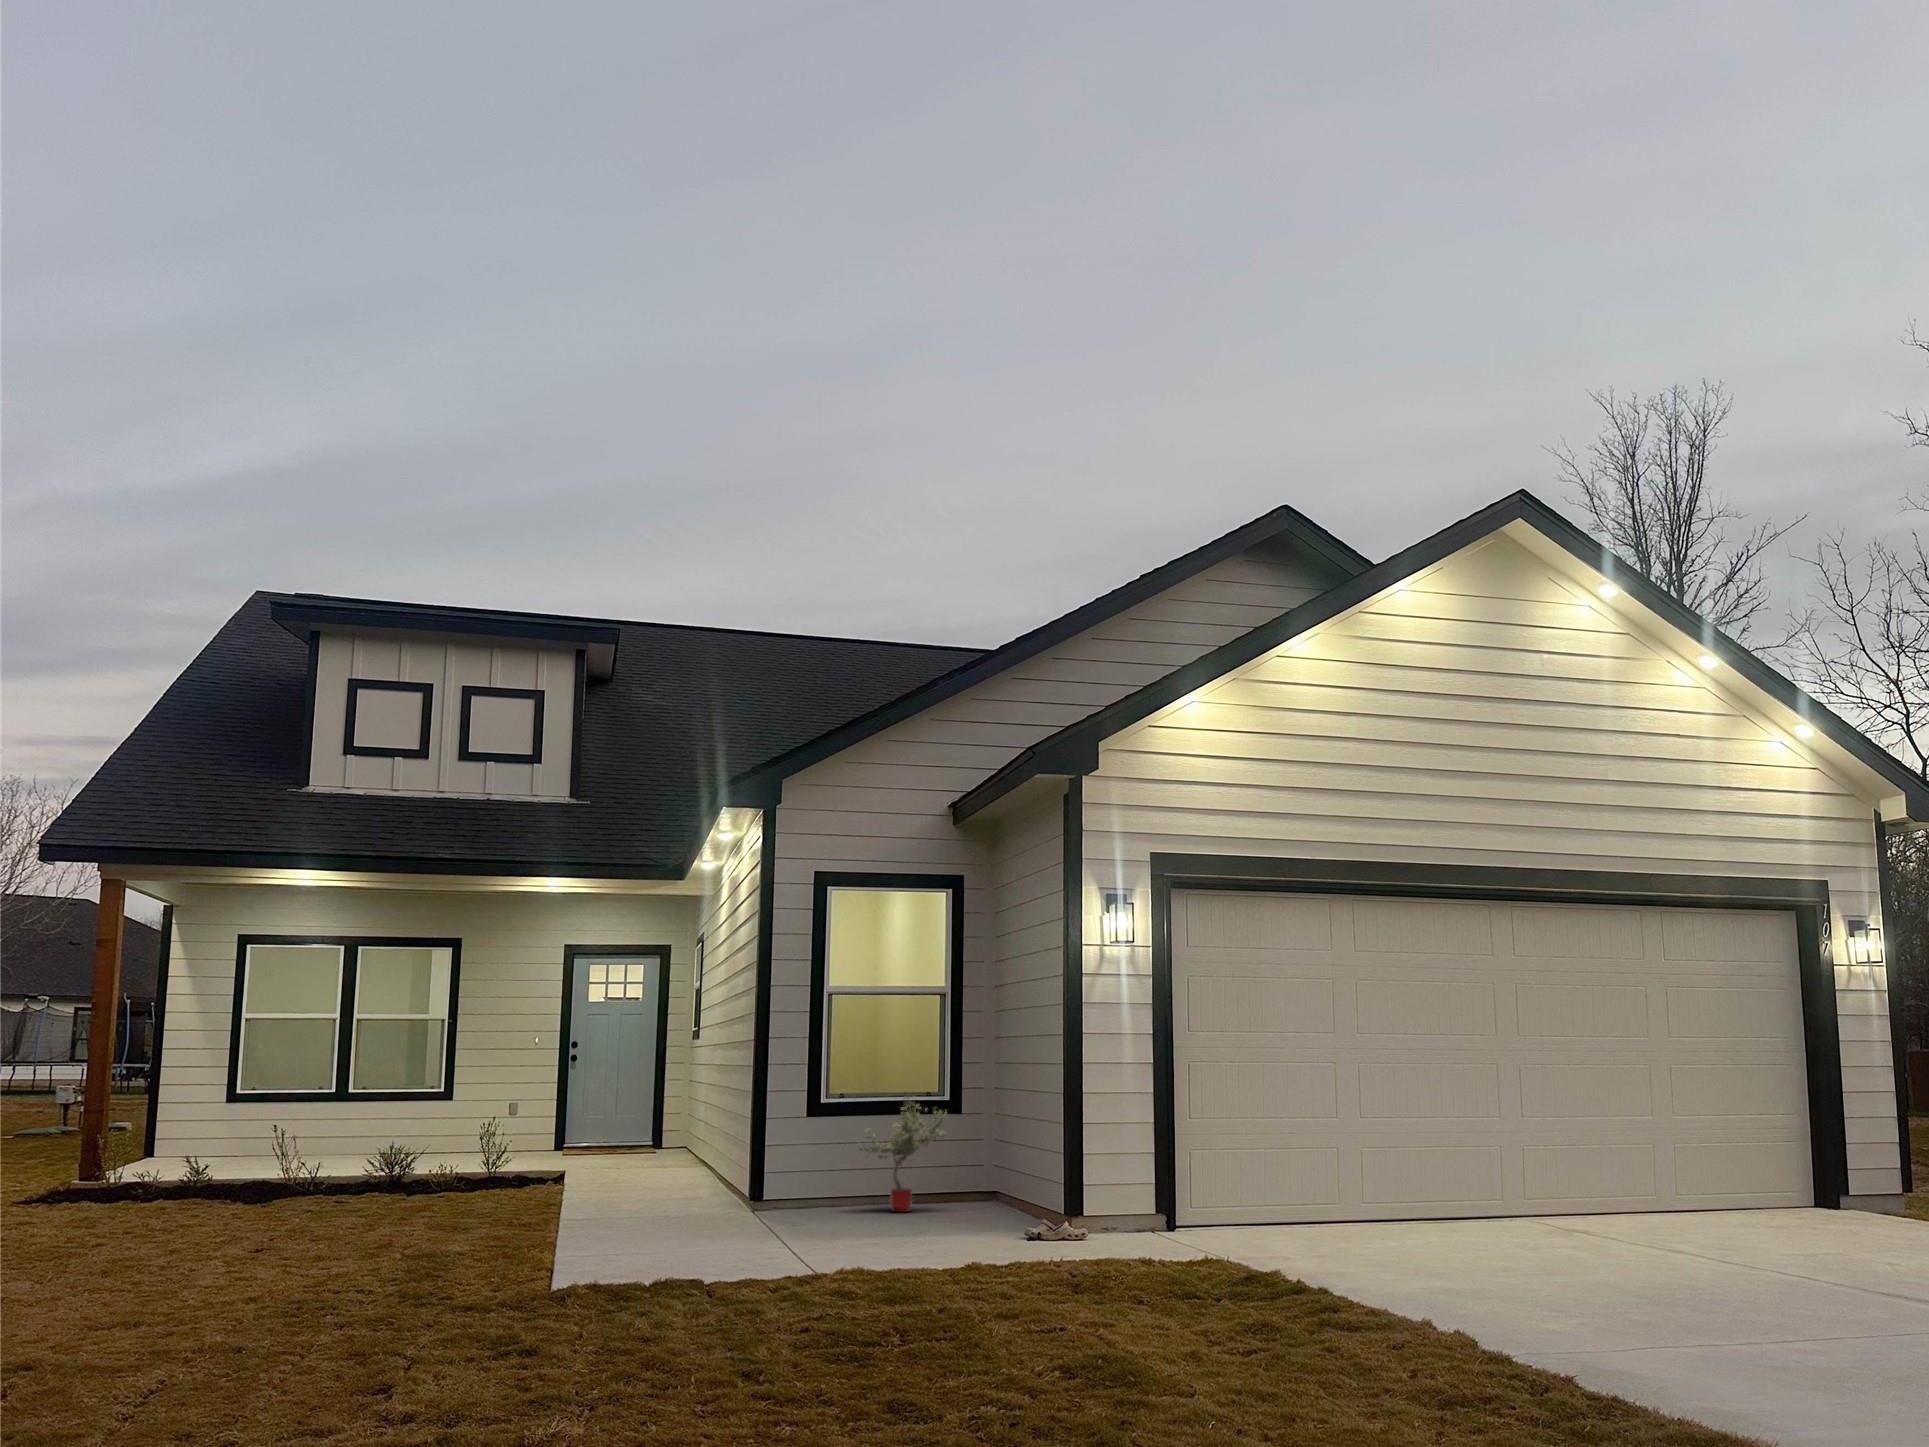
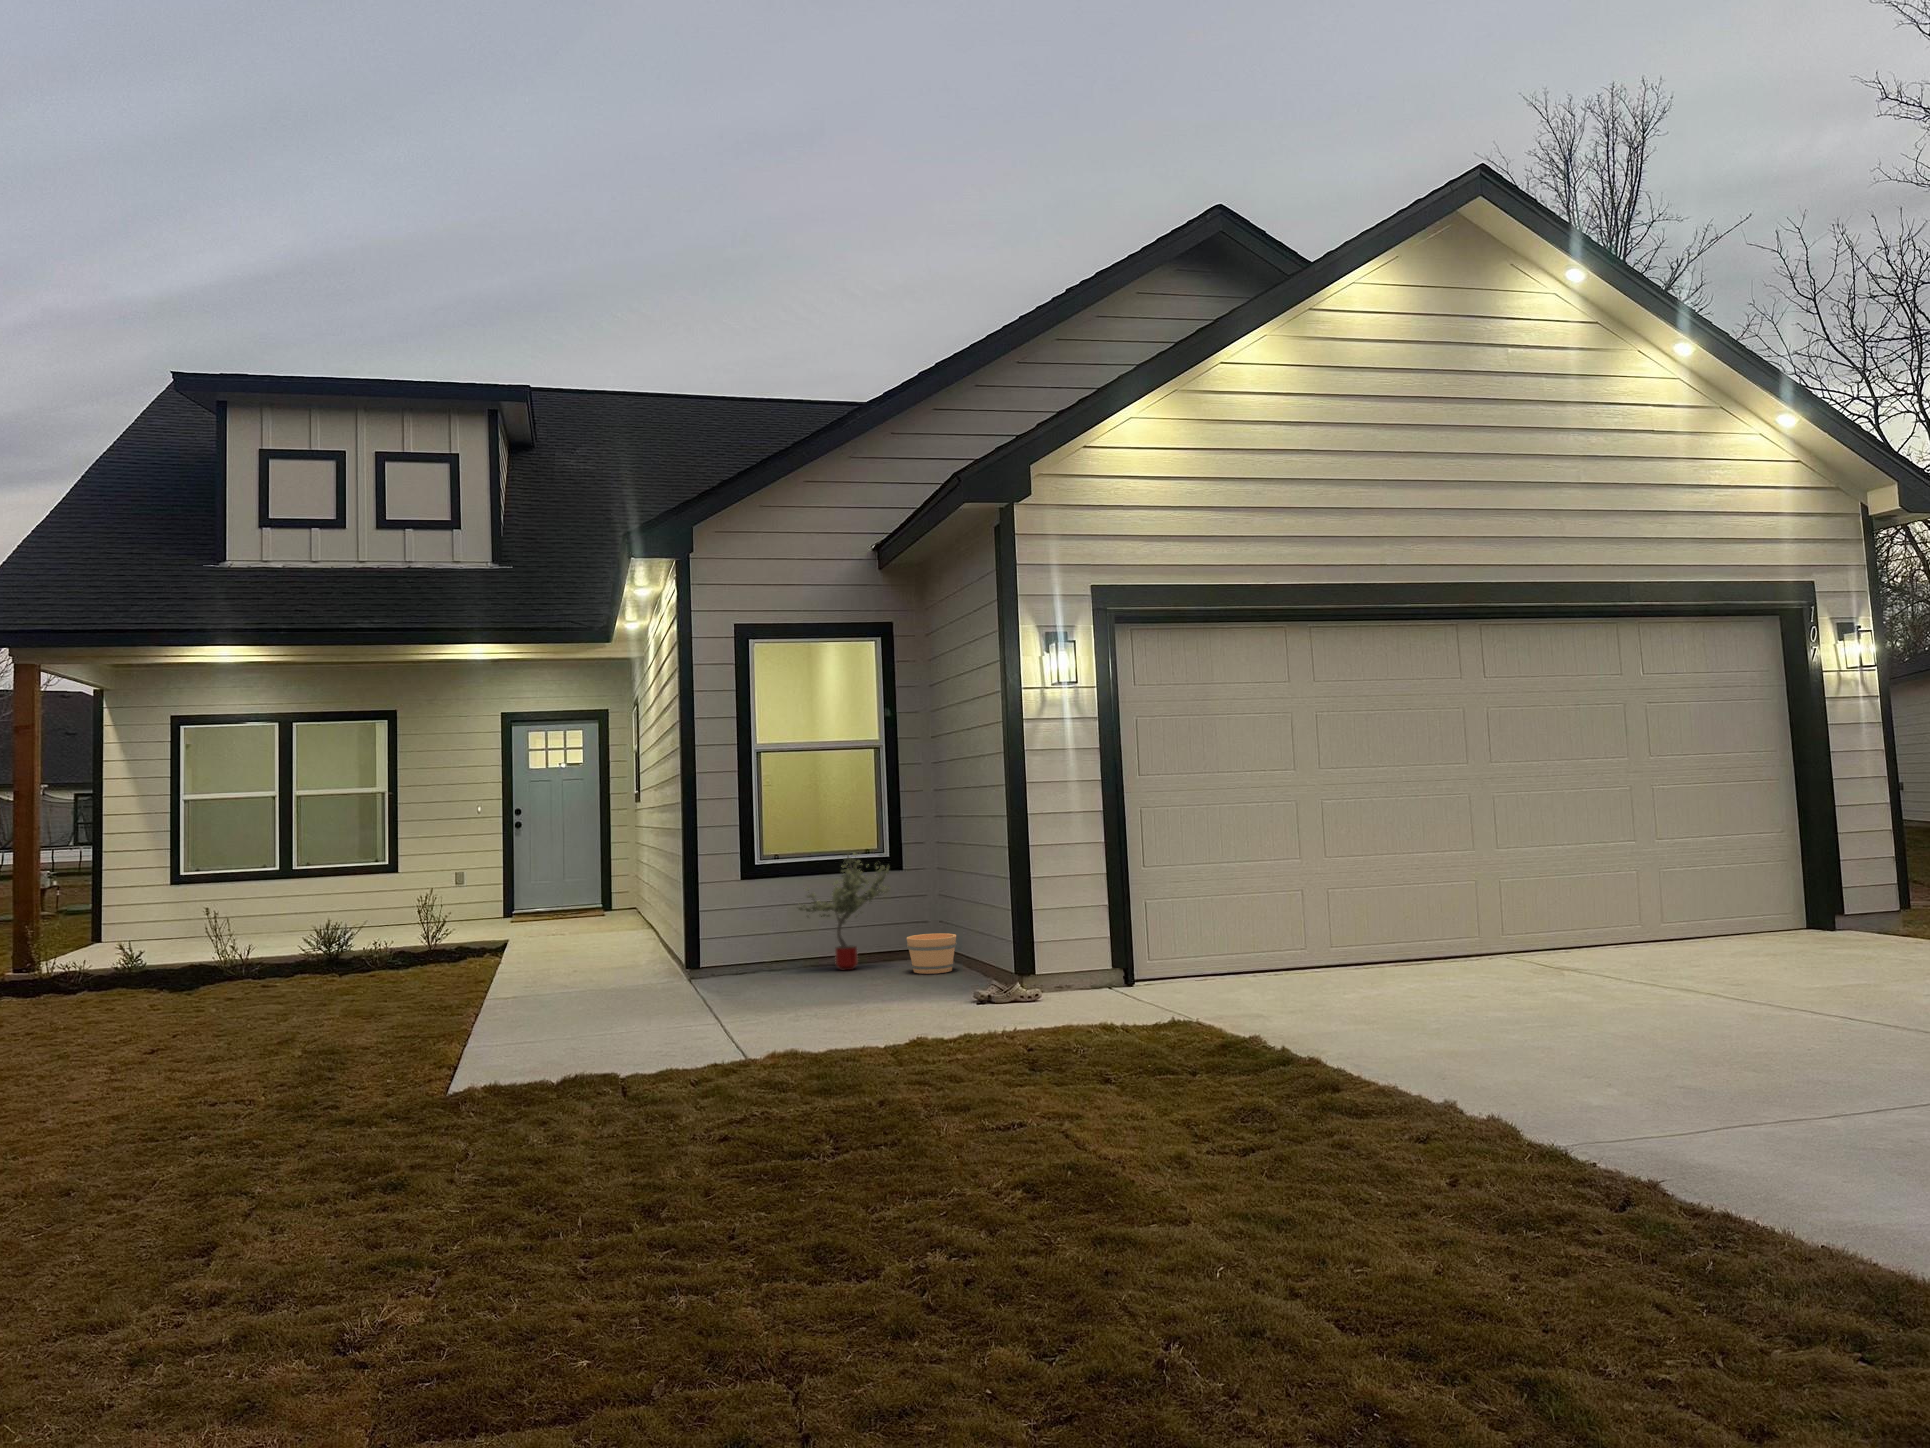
bucket: none [960,1180,1008,1218] -> present [906,933,957,974]

